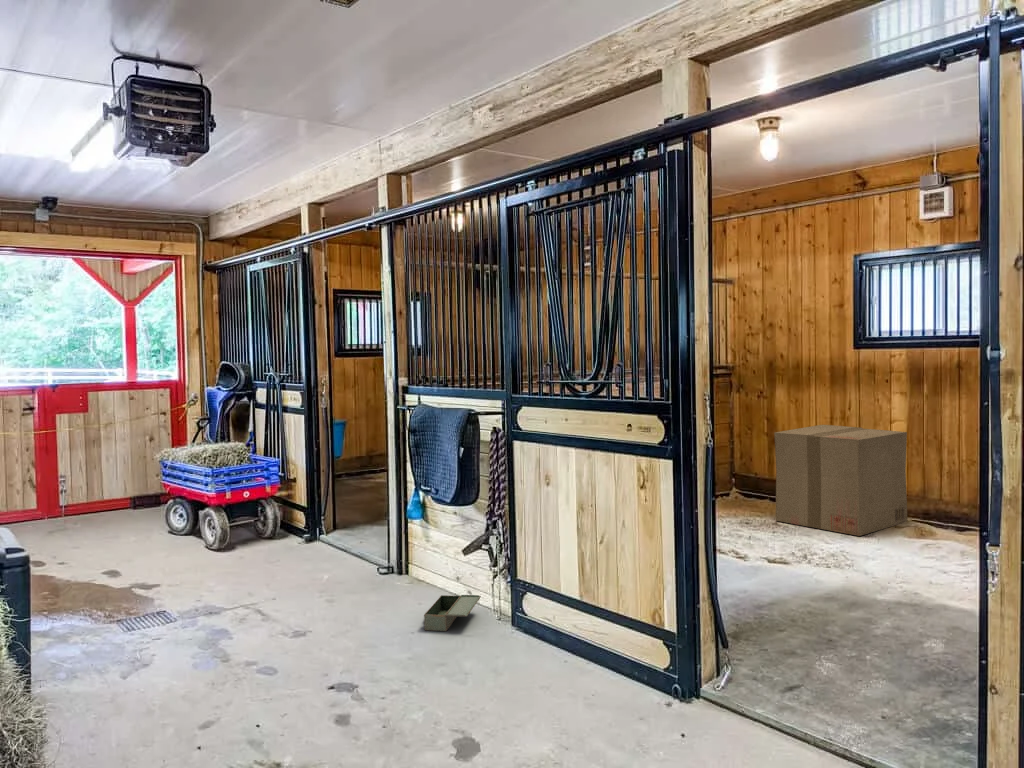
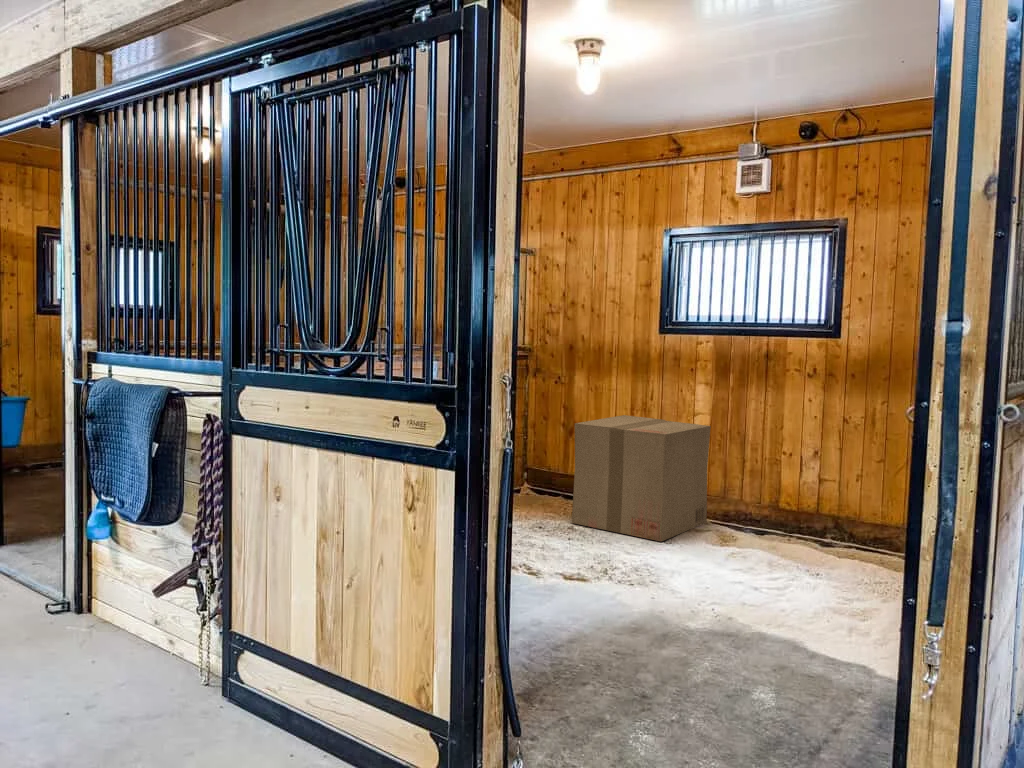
toolbox: present [424,595,481,631] -> none [79,653,180,717]

